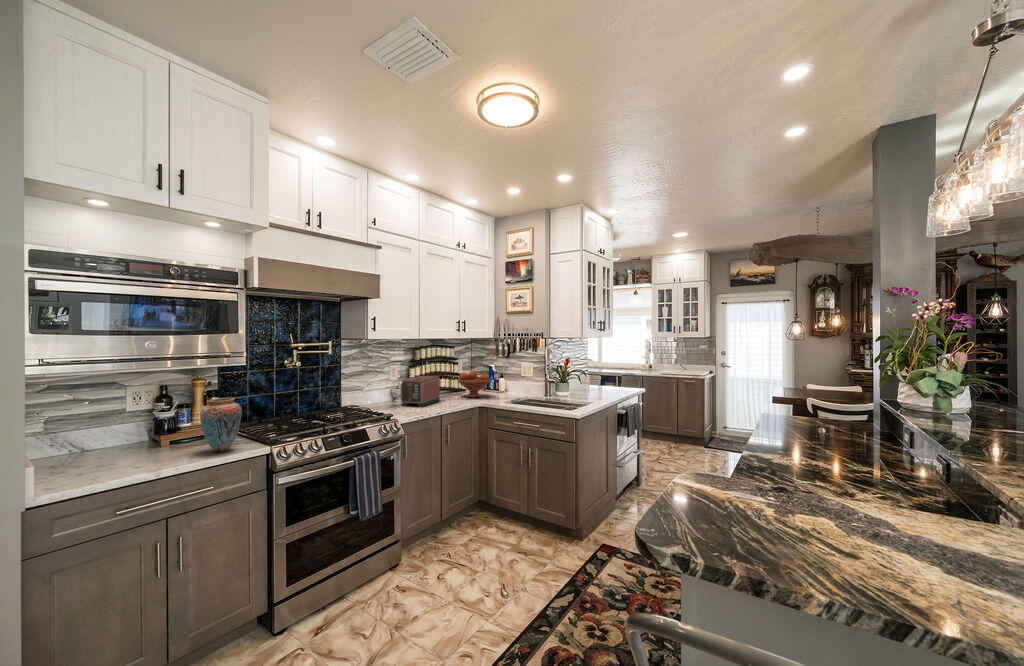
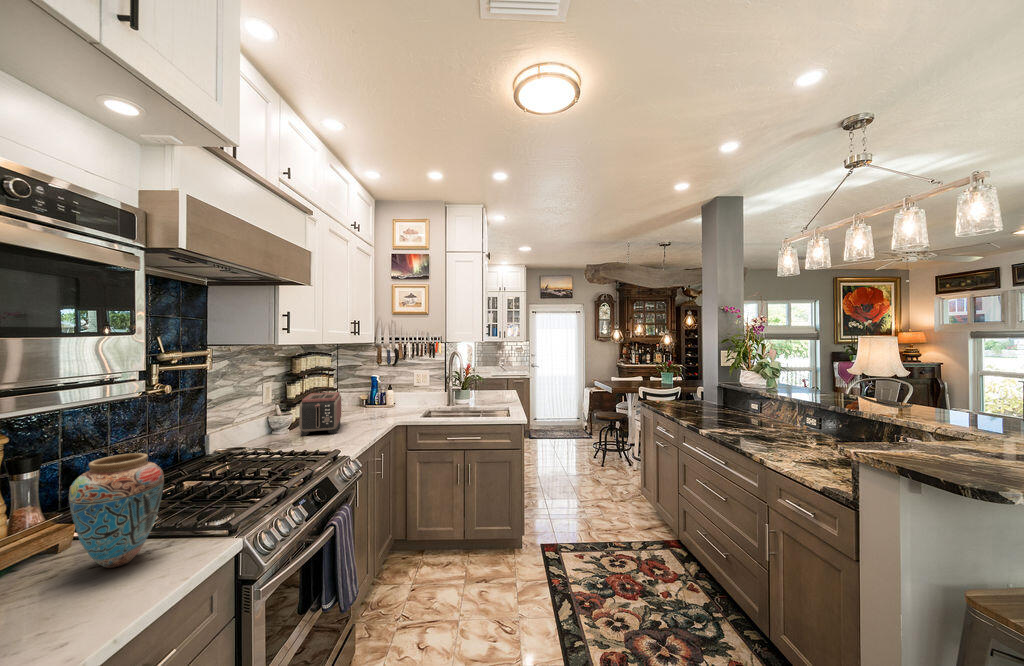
fruit bowl: present [458,372,490,398] -> none [348,384,391,416]

